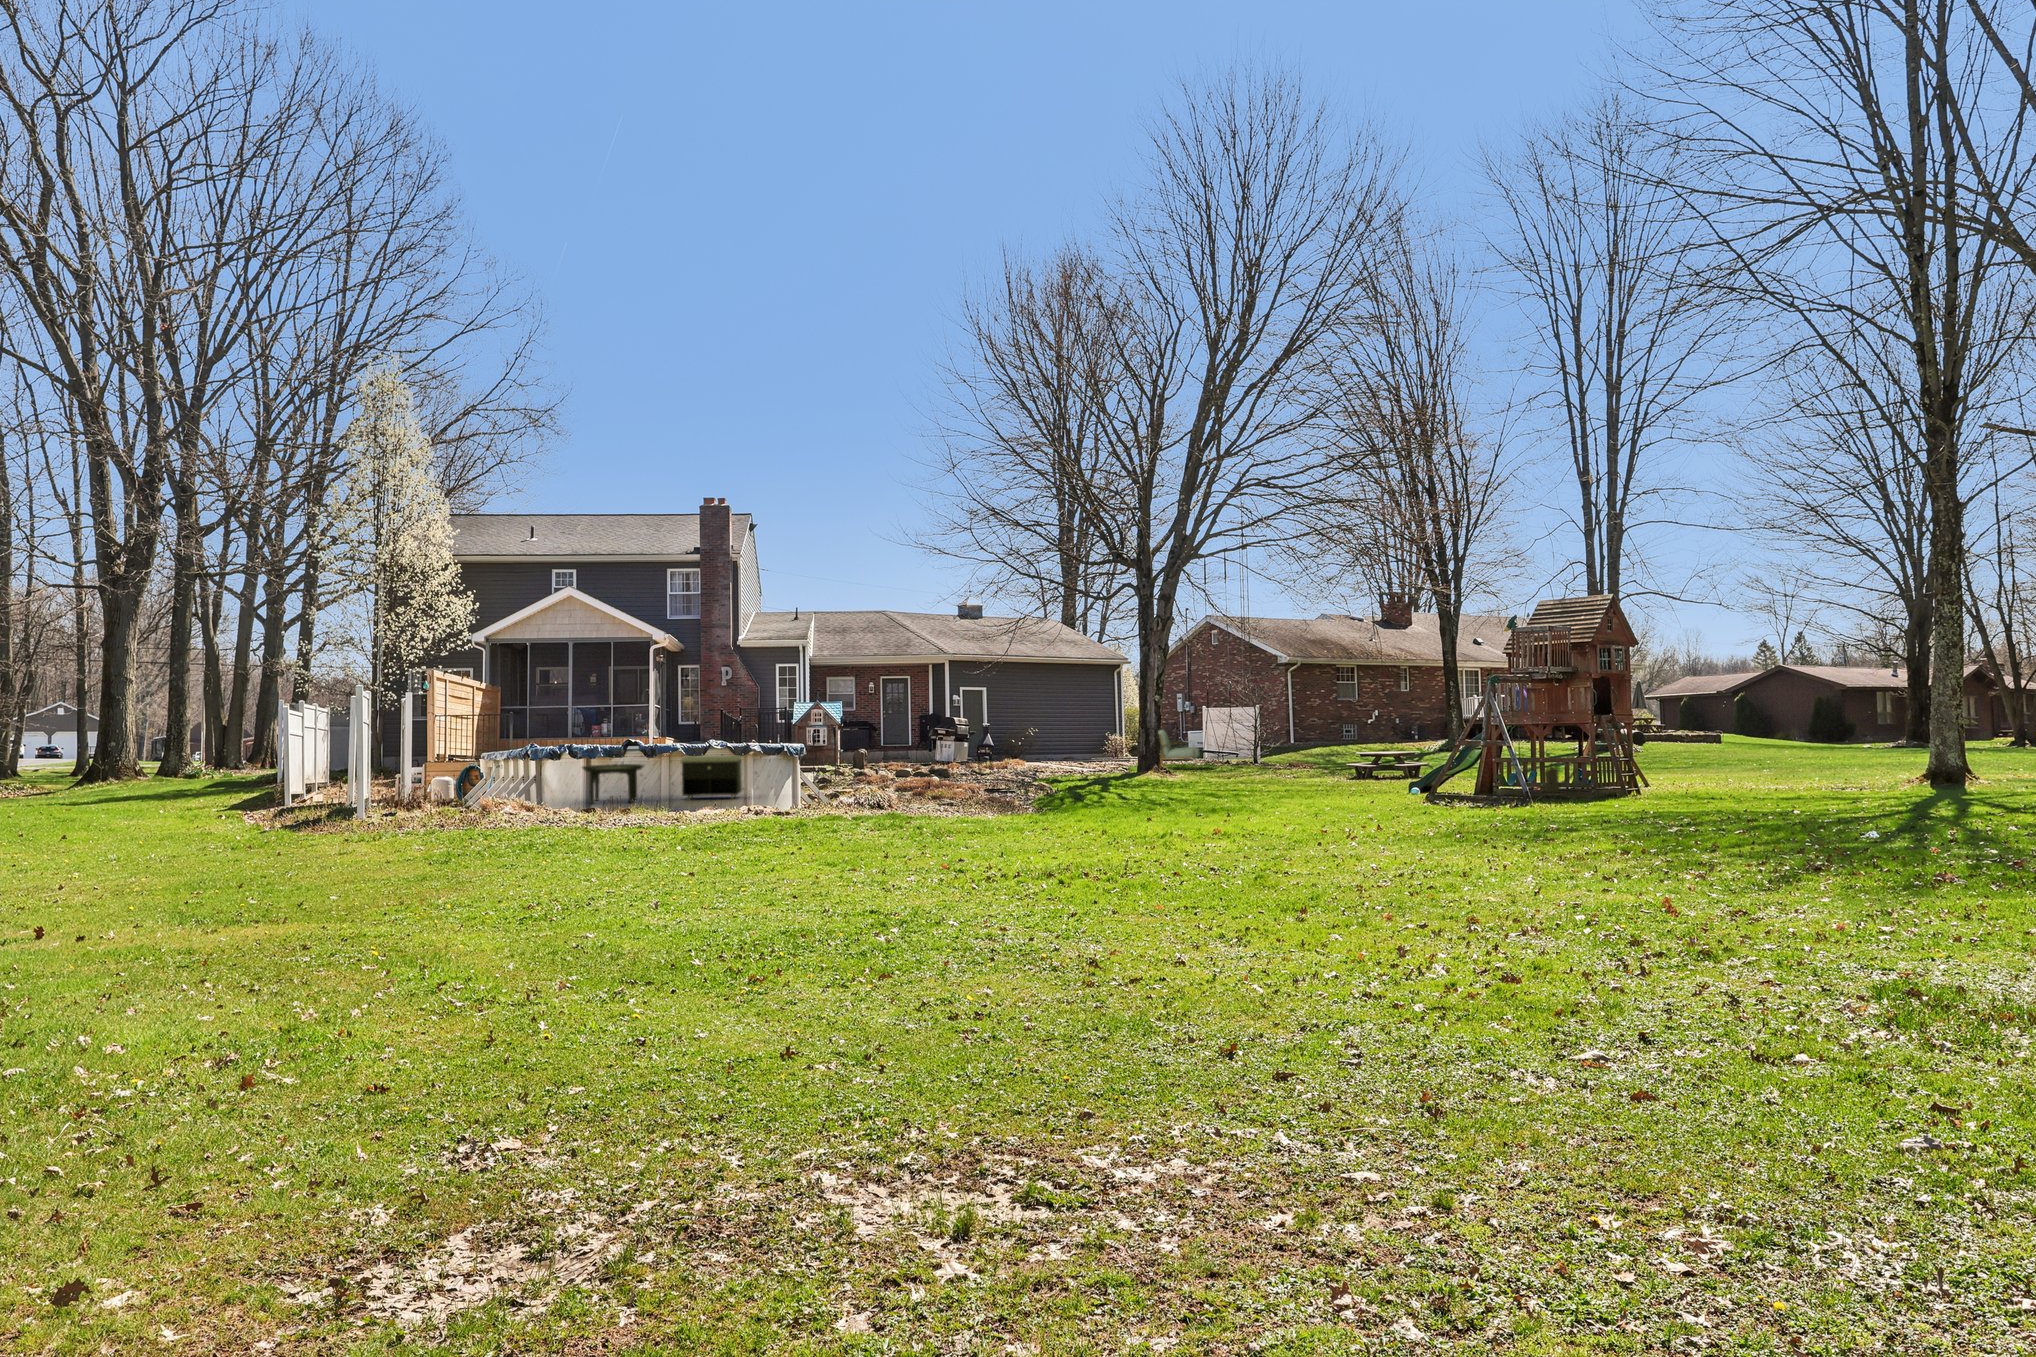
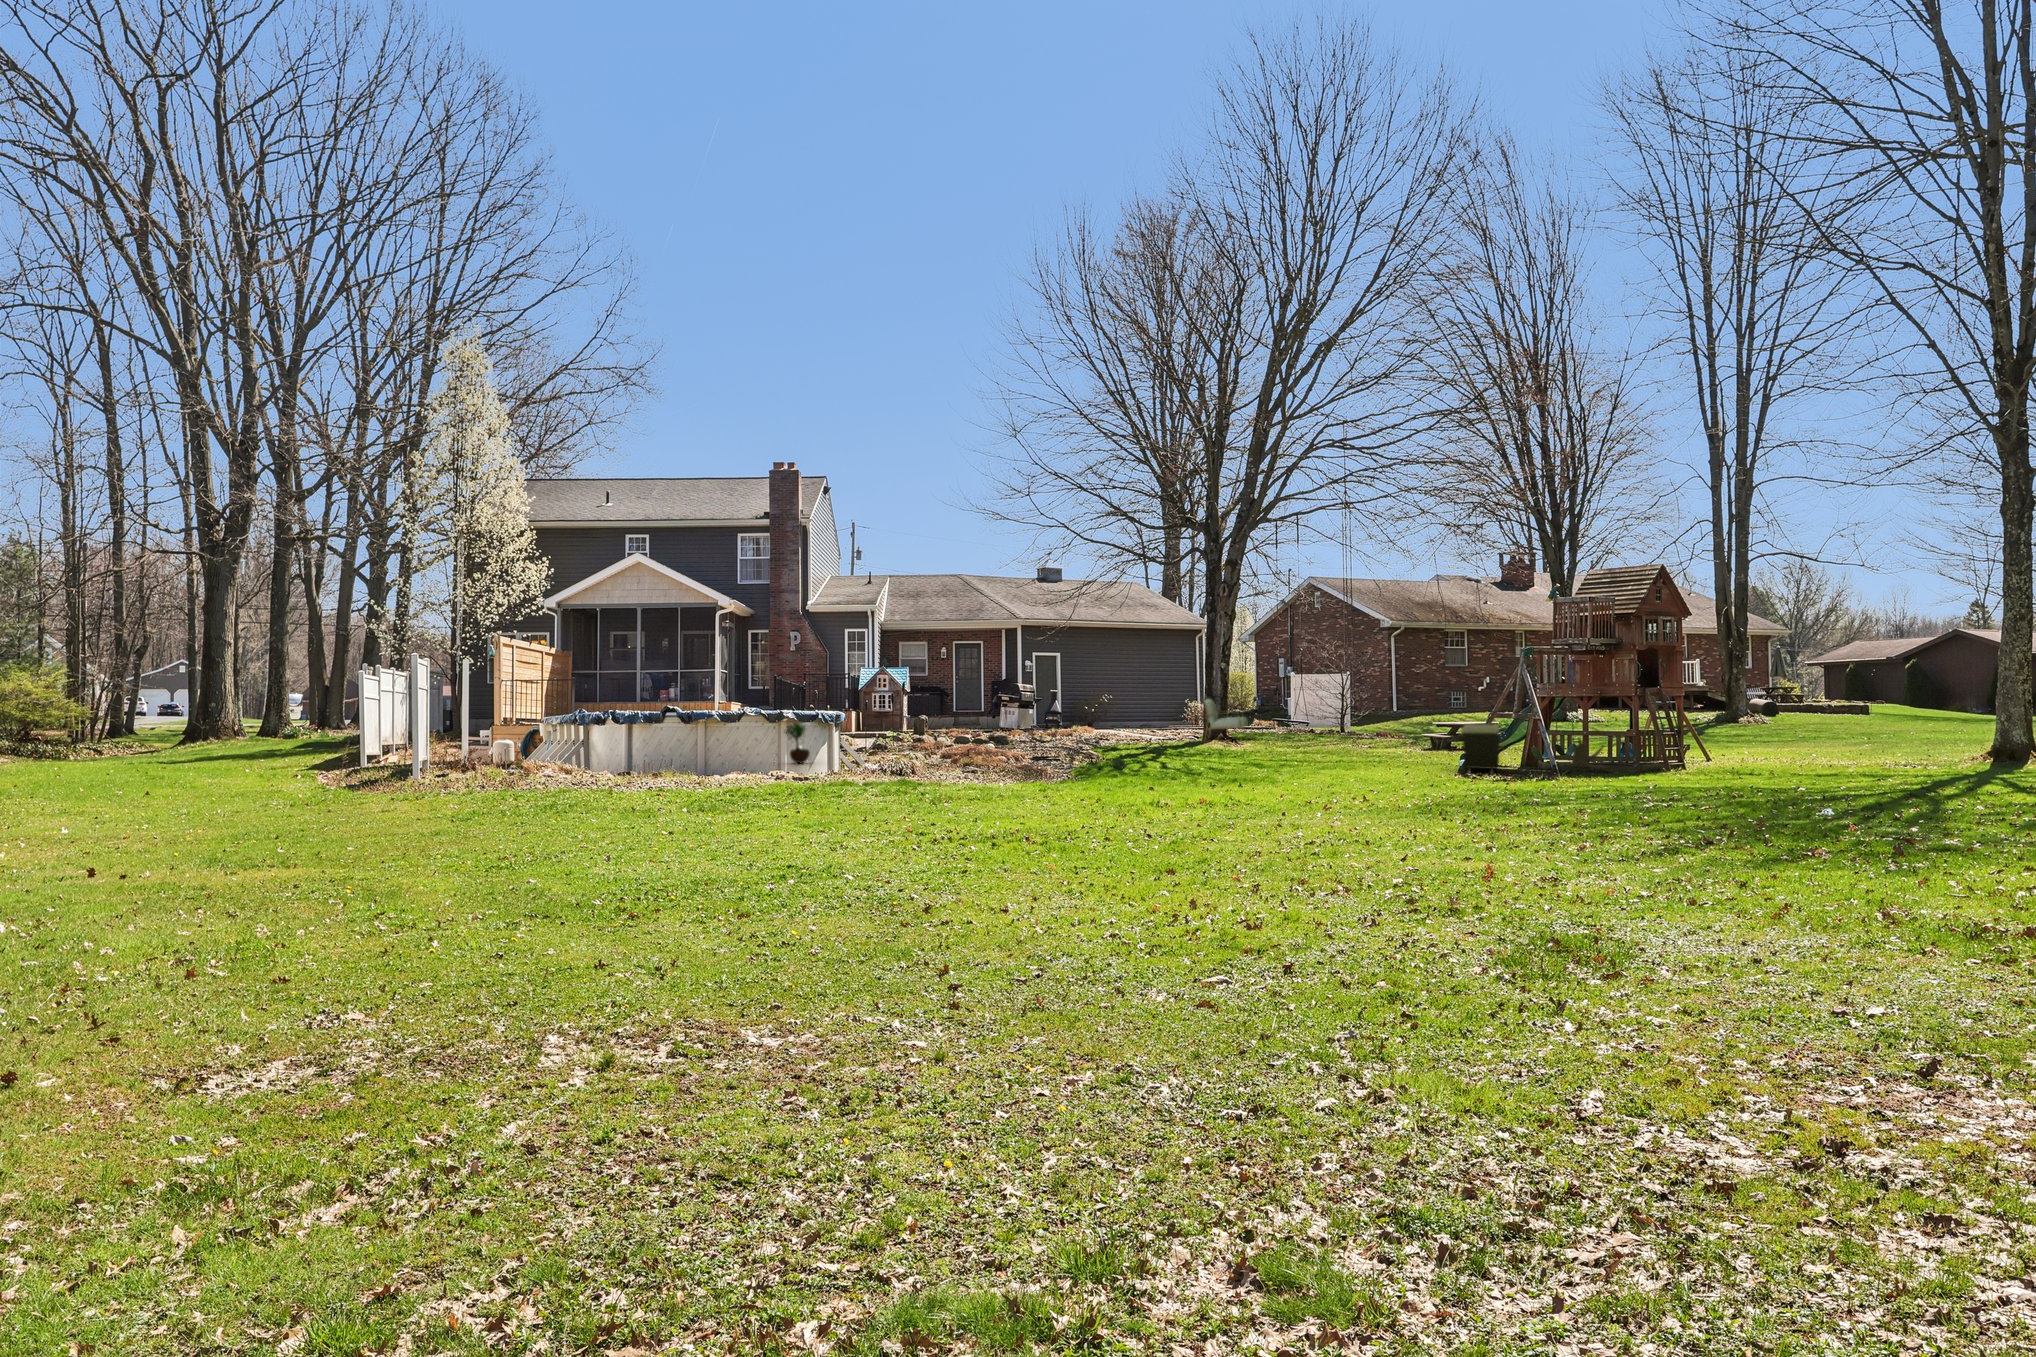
potted tree: none [751,750,778,798] -> present [784,722,810,763]
storage bench: present [681,755,742,799] -> present [1461,724,1499,772]
round table: present [582,764,644,804] -> none [624,730,684,767]

